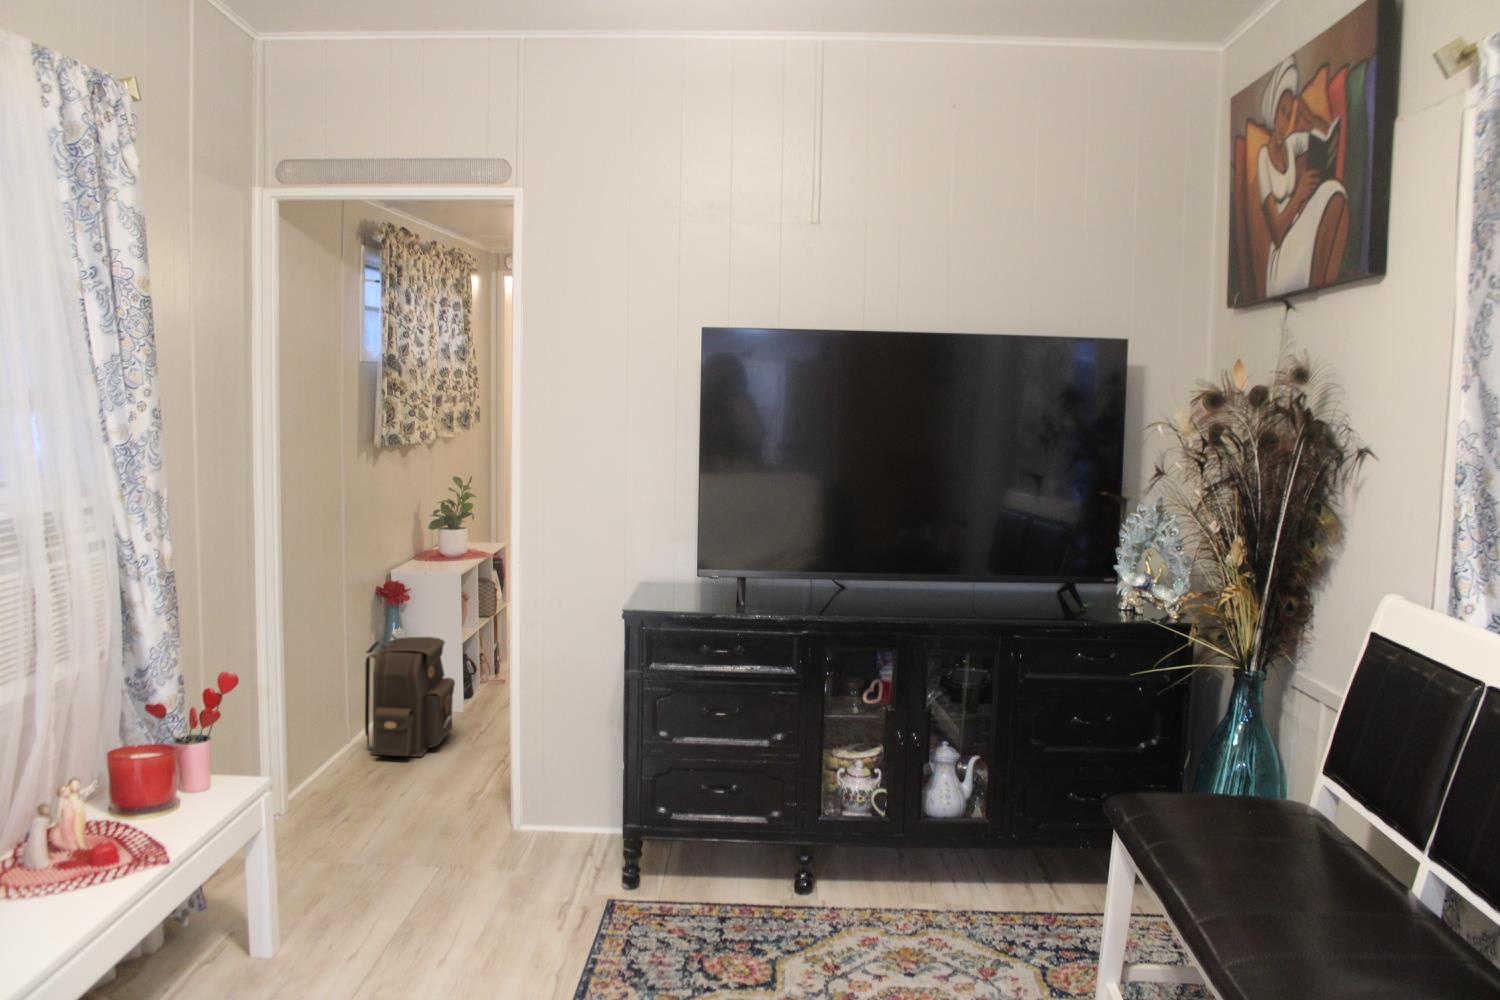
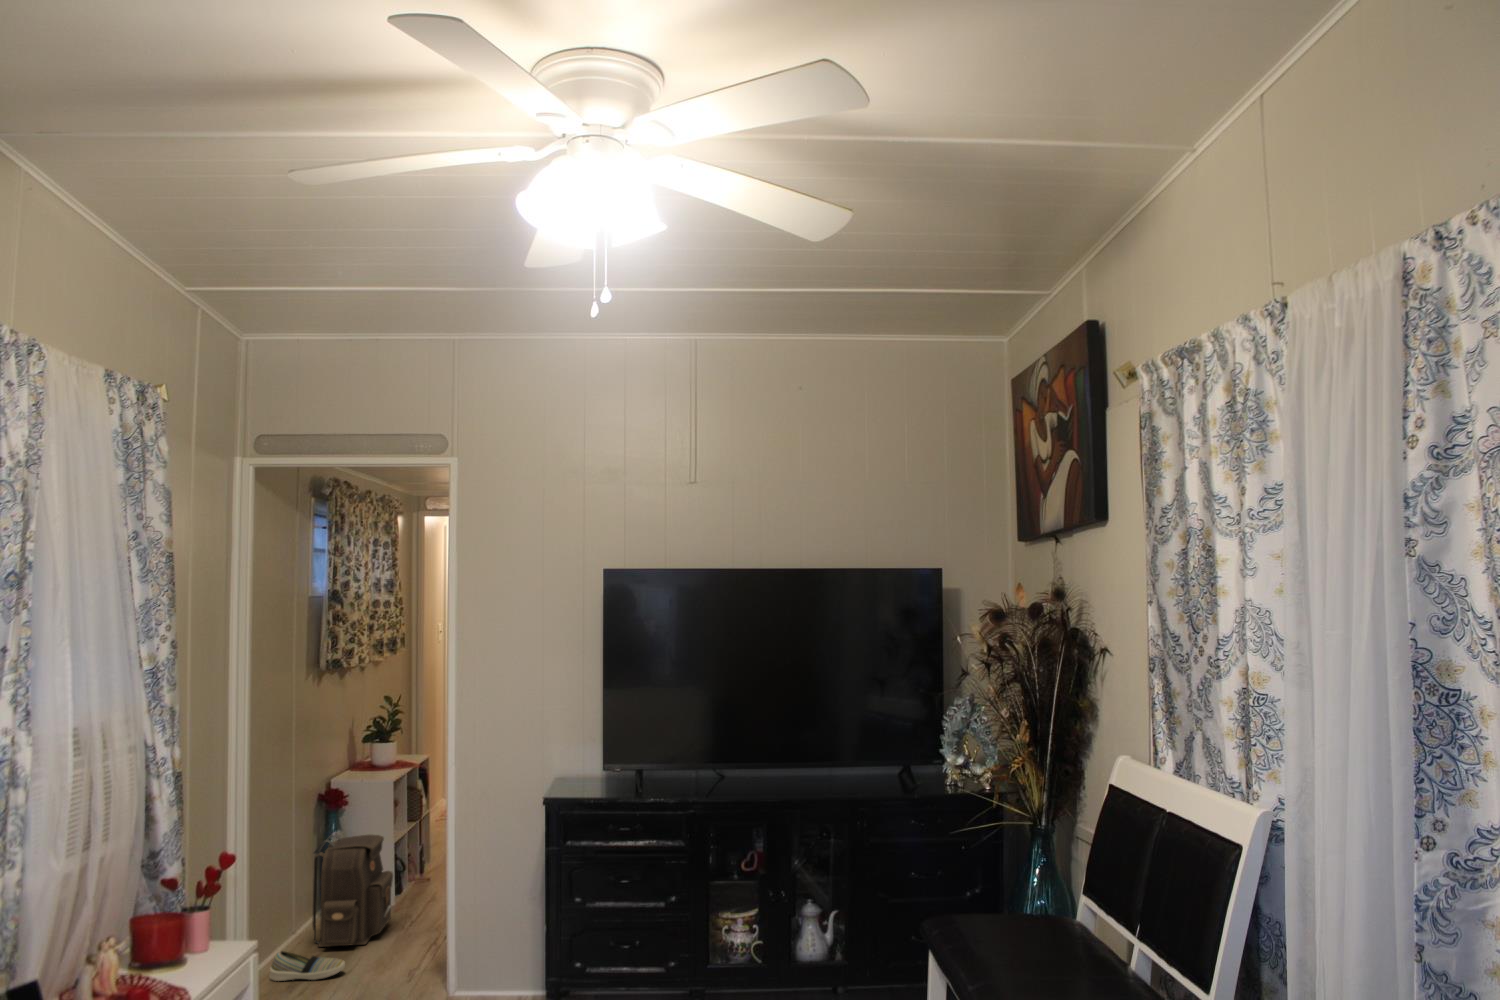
shoe: none [313,760,395,795] -> present [269,951,345,981]

